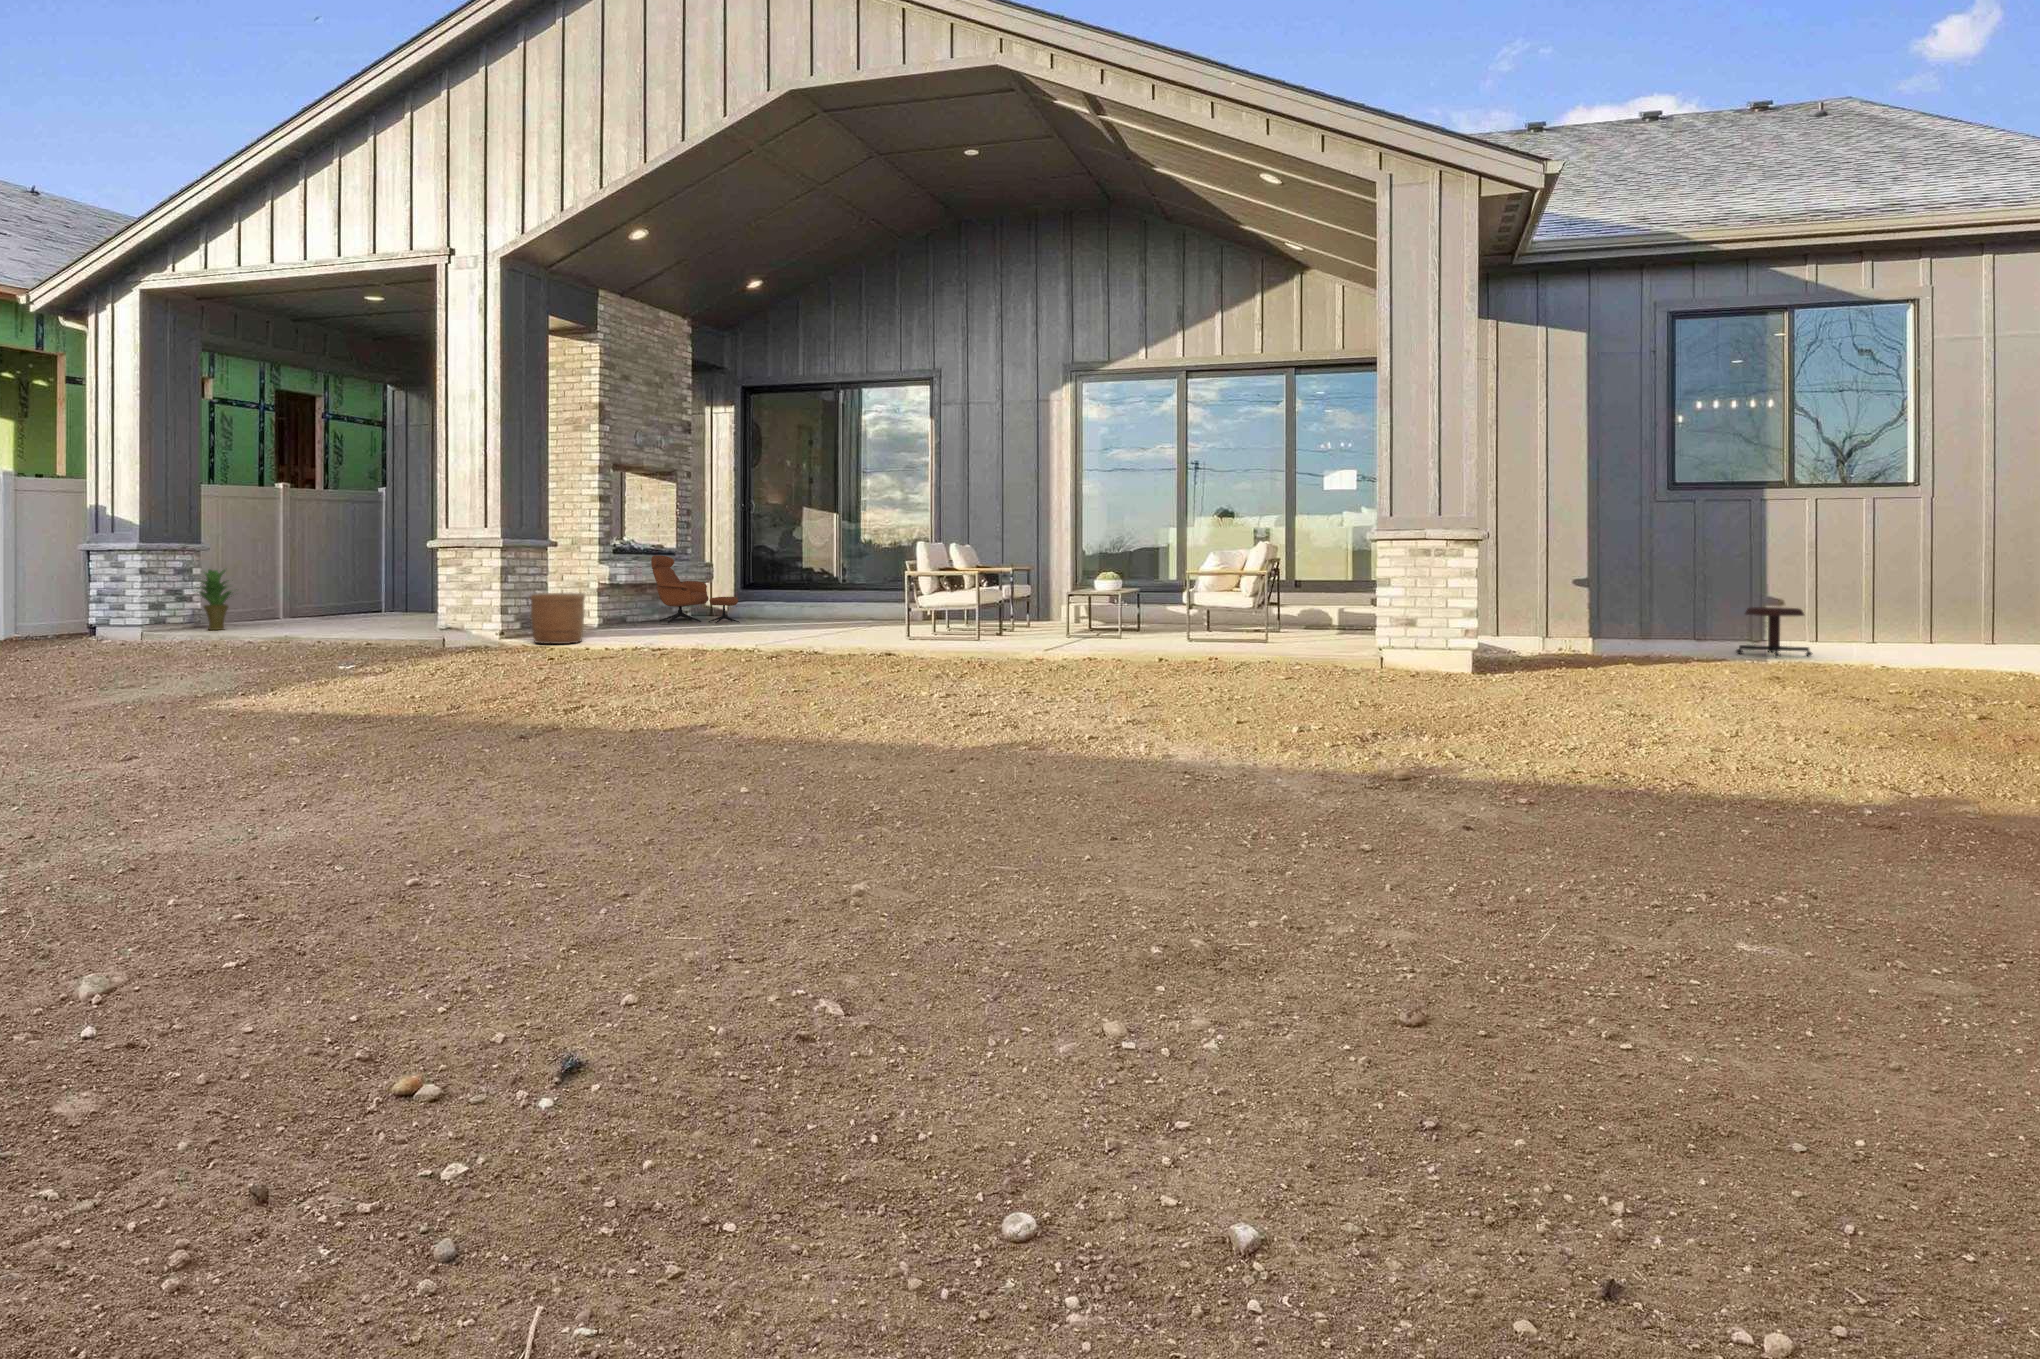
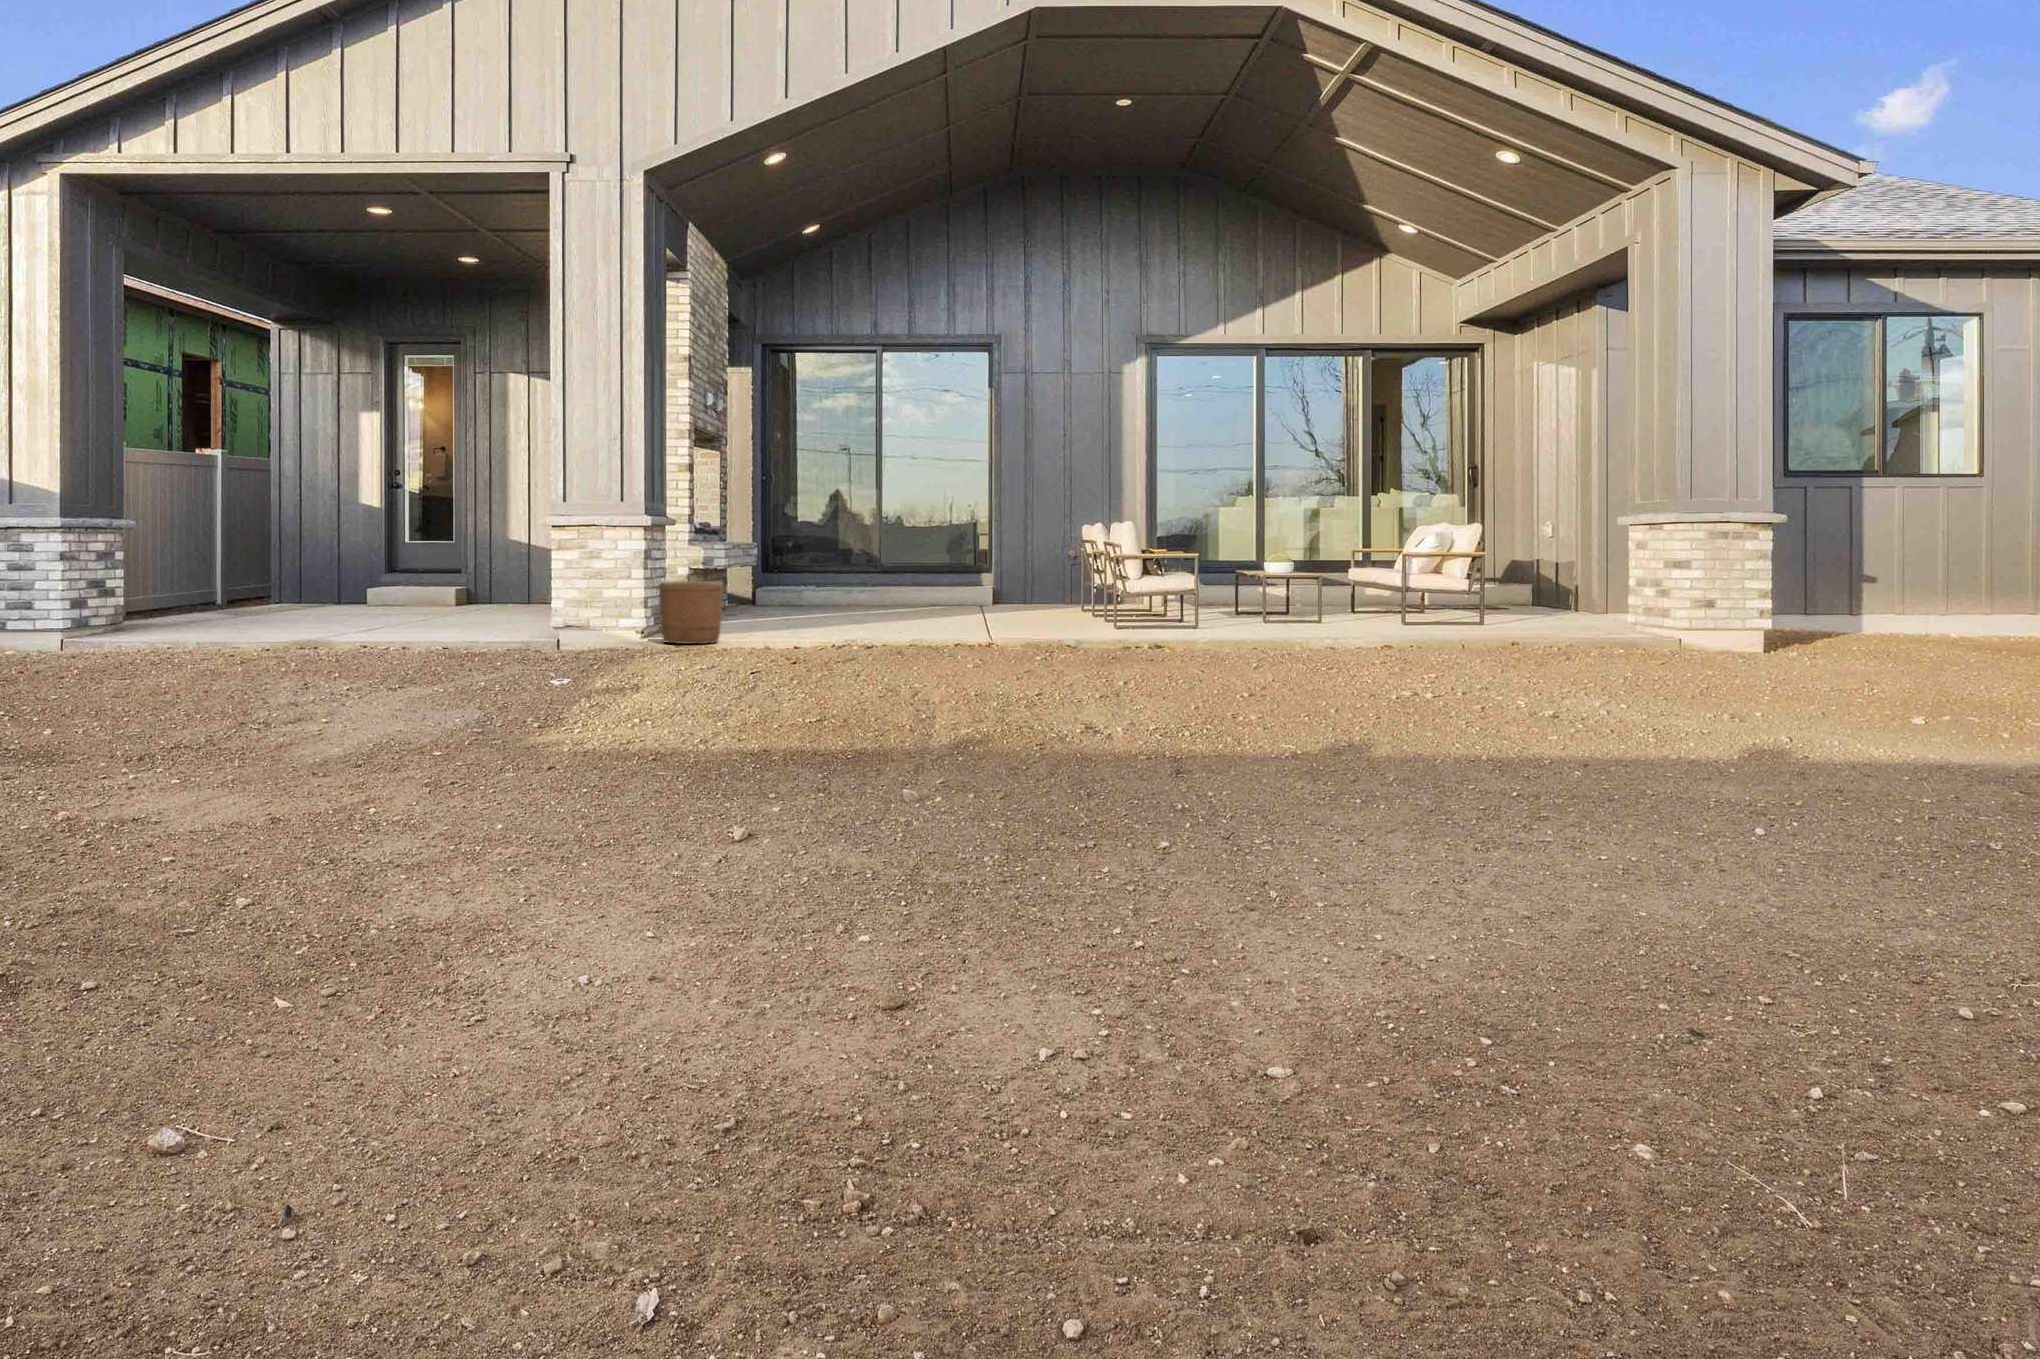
lounge chair: present [651,555,740,623] -> none [719,538,829,617]
potted plant: present [198,570,231,630] -> none [117,551,191,633]
stool: present [1736,607,1812,657] -> none [1884,591,1955,638]

